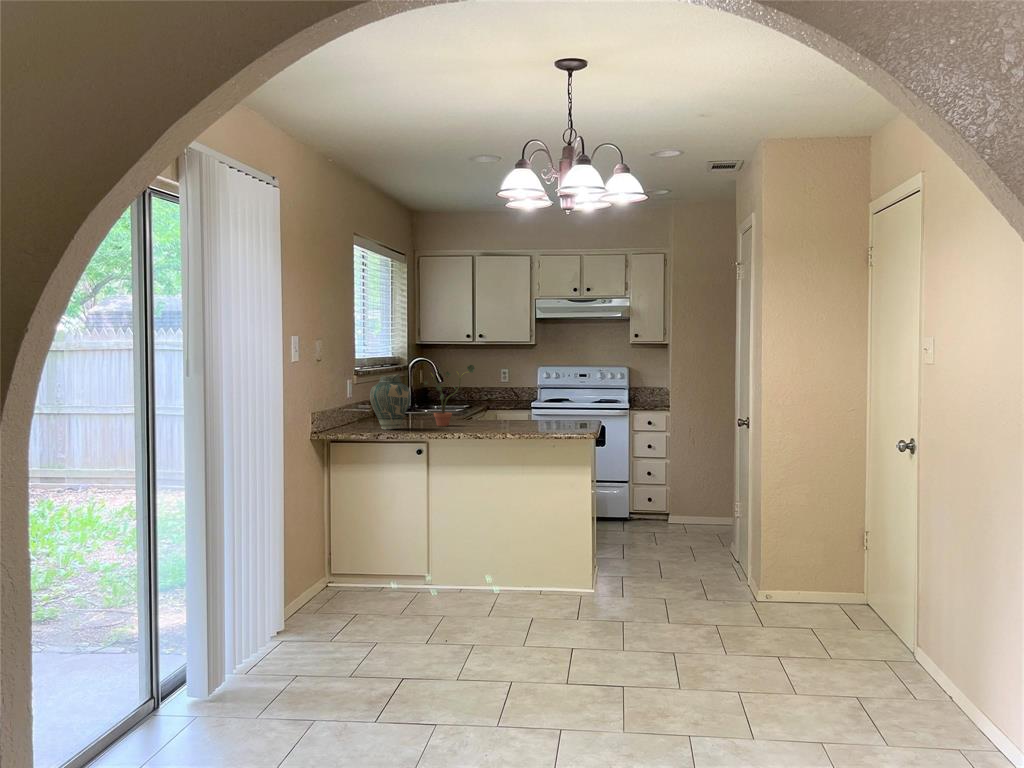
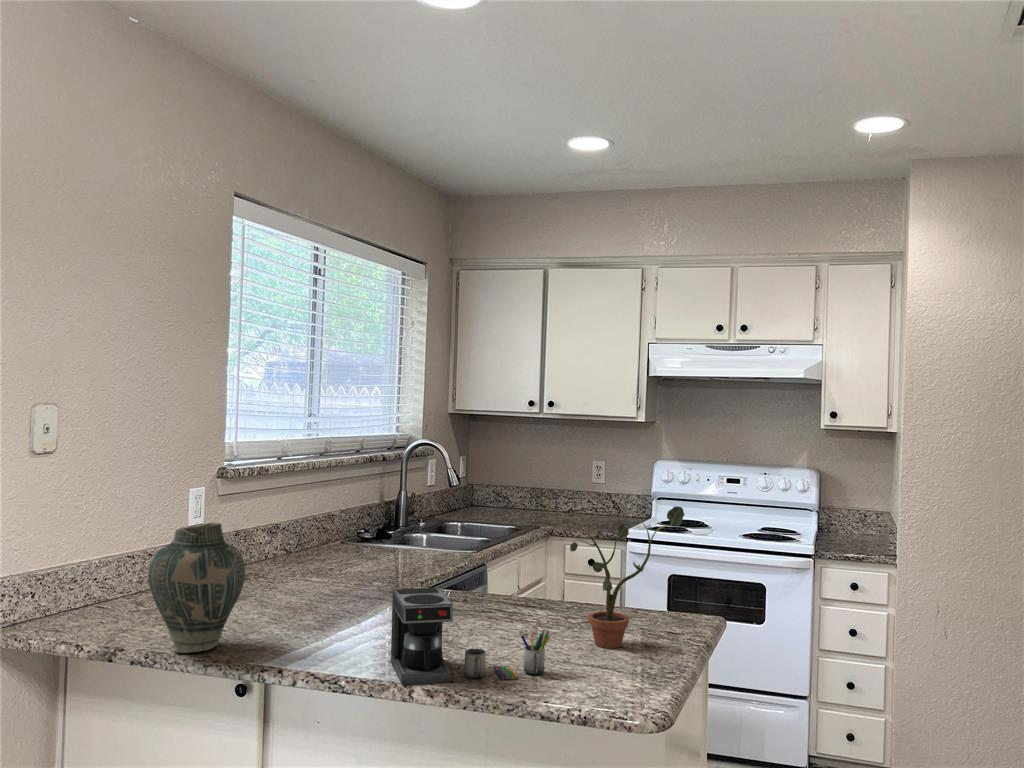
potted plant: present [424,365,475,426] -> present [570,506,685,648]
coffee maker: none [477,398,544,432] -> present [391,588,550,685]

